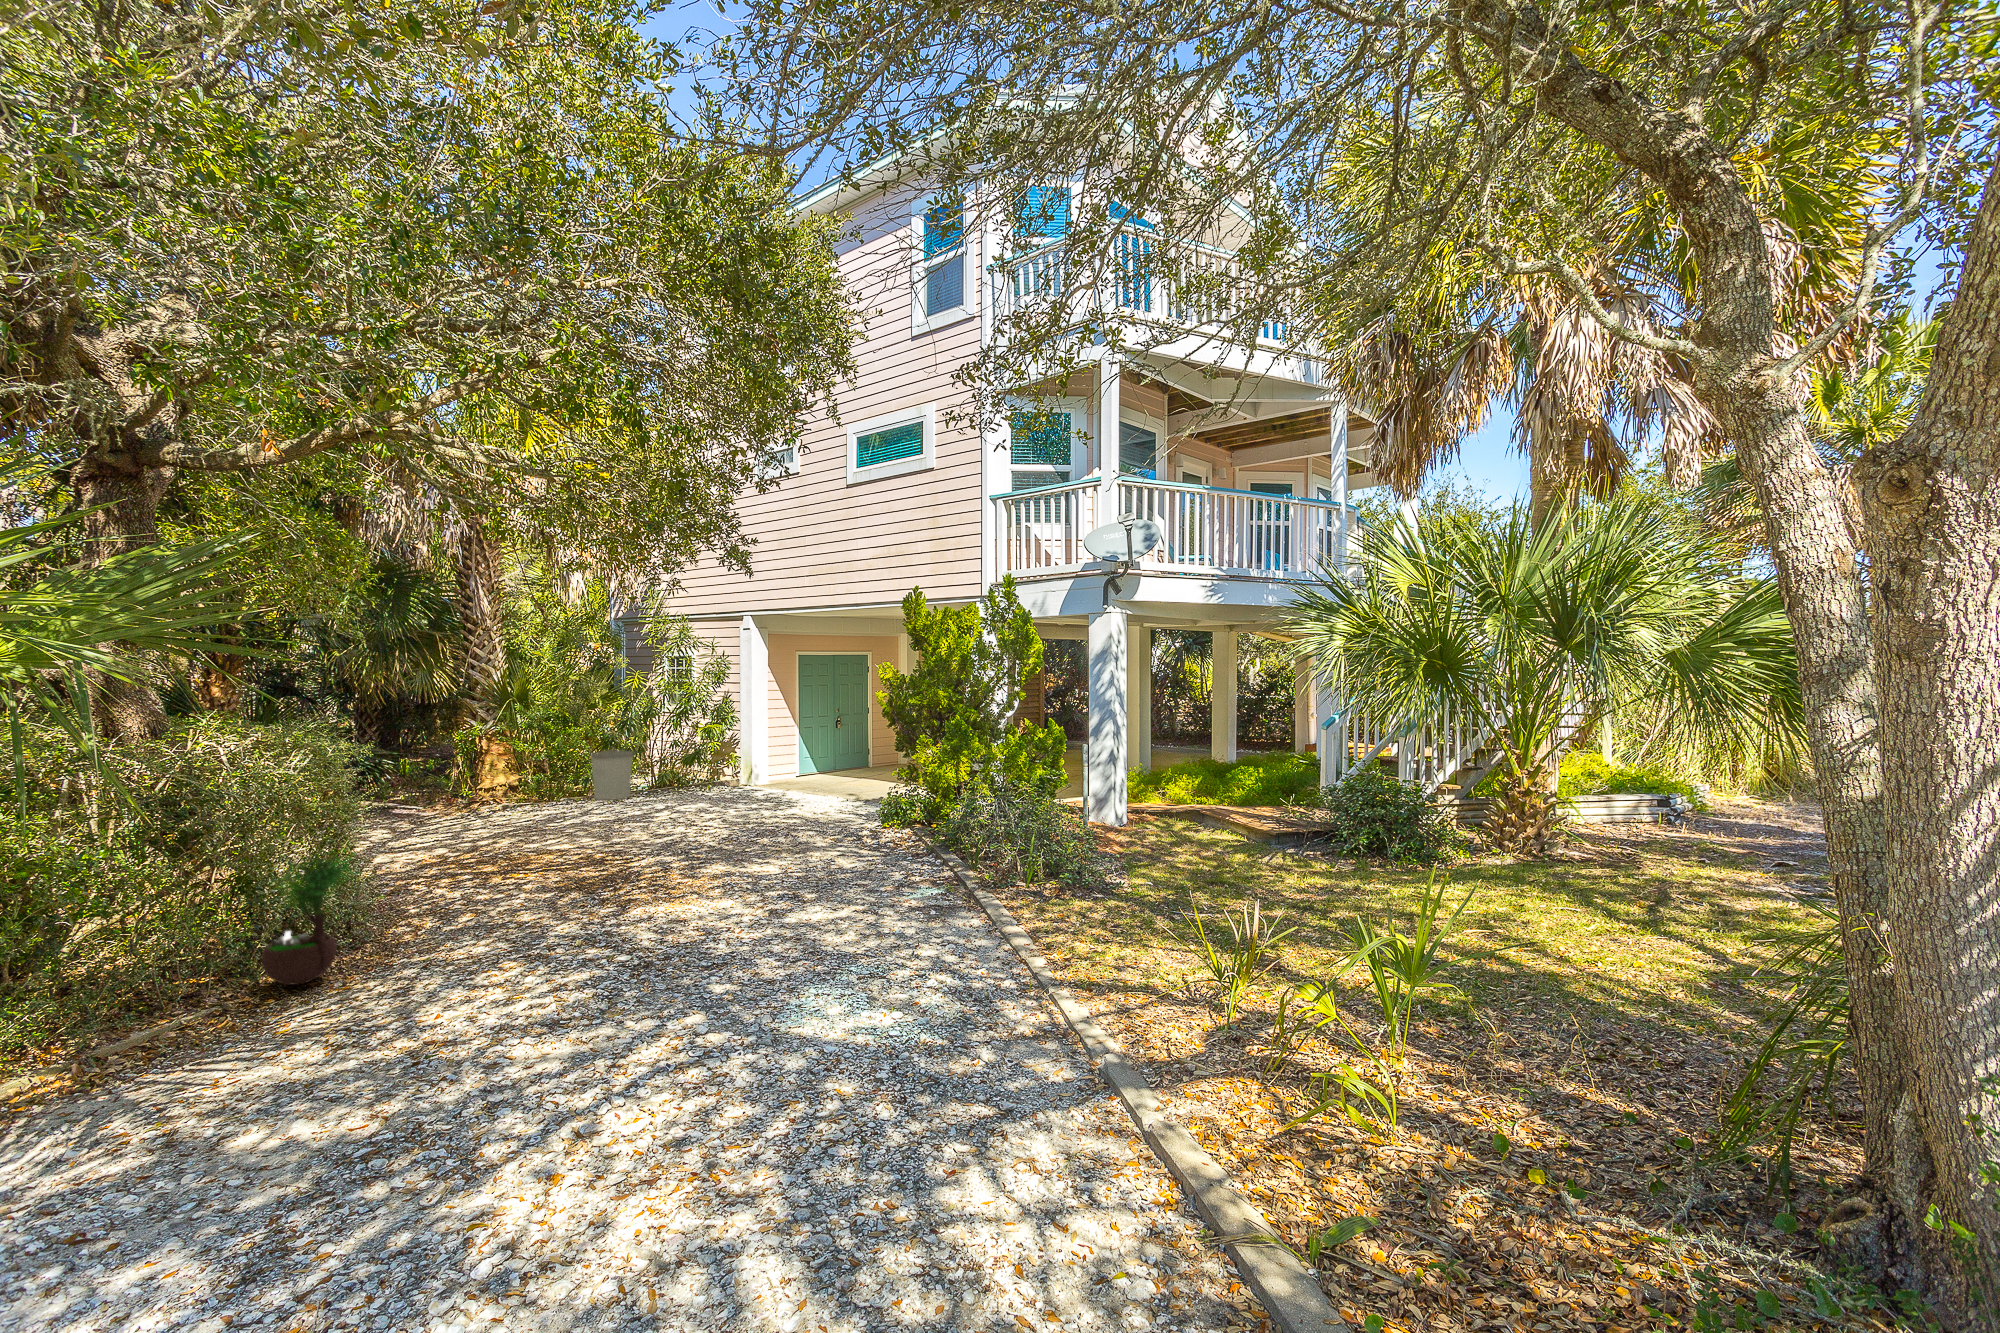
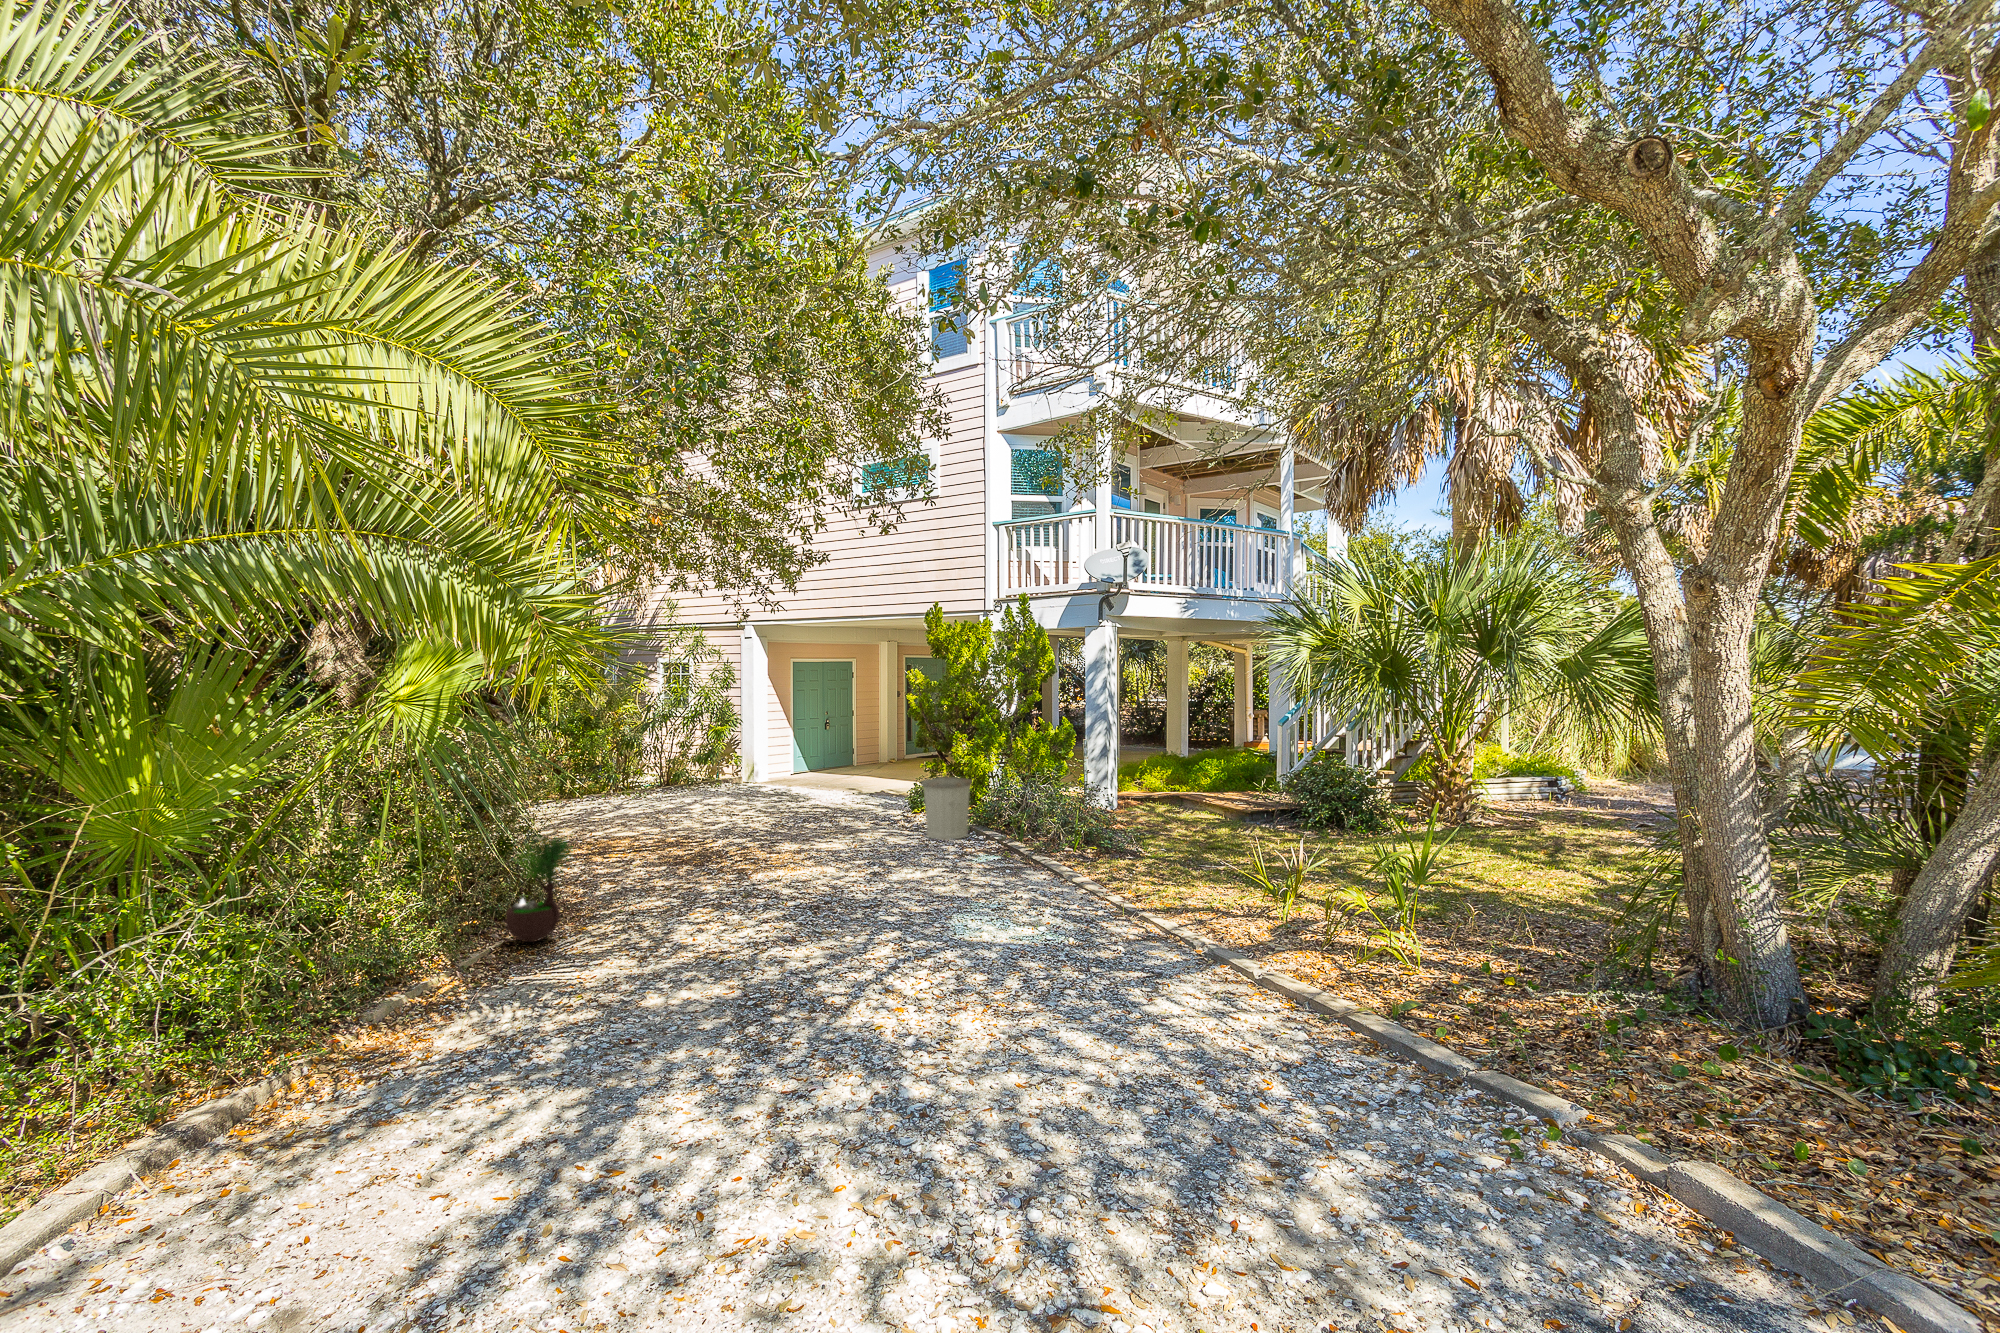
trash can: present [589,749,634,800] -> present [921,775,972,840]

